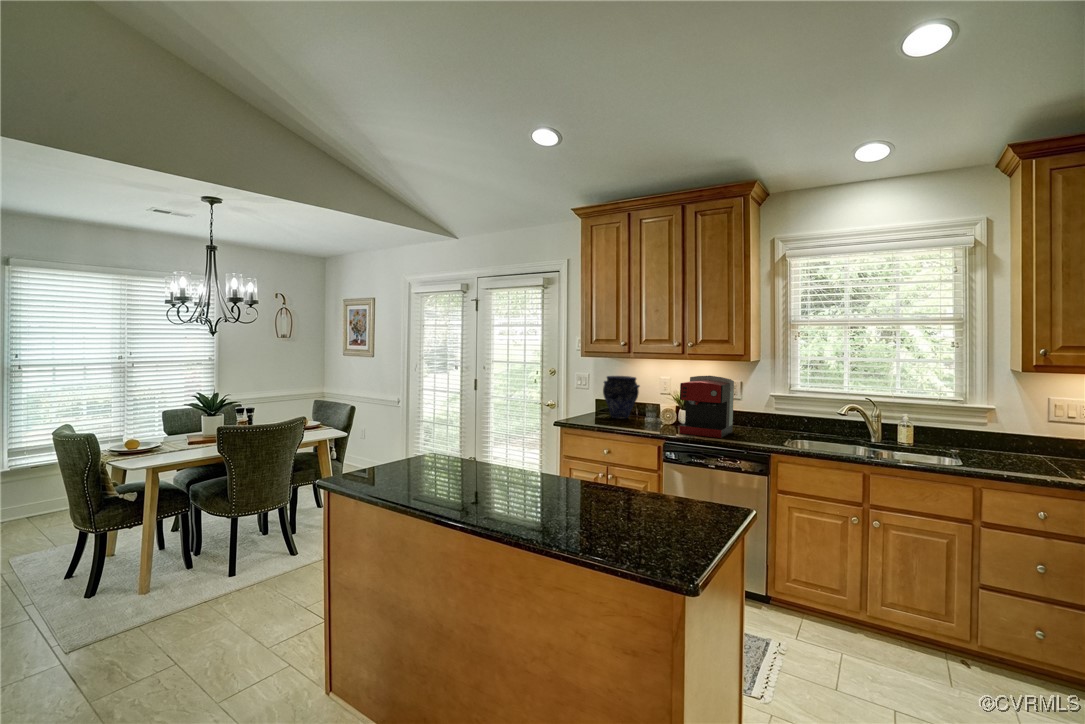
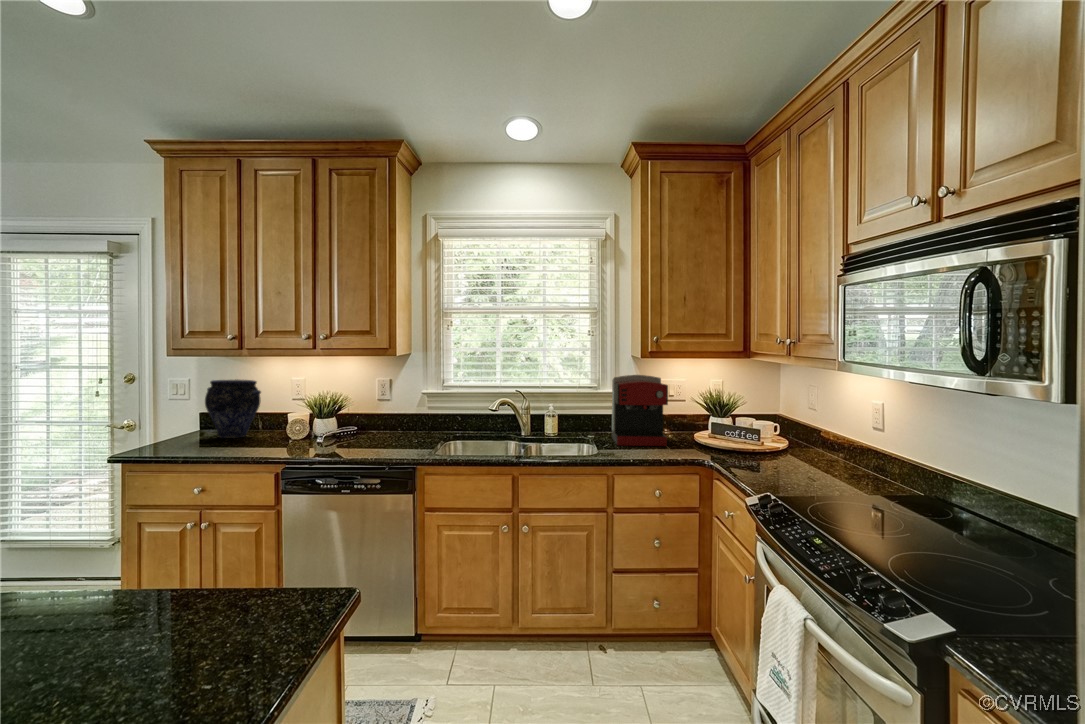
coffee maker: present [679,376,734,438] -> present [612,375,668,446]

